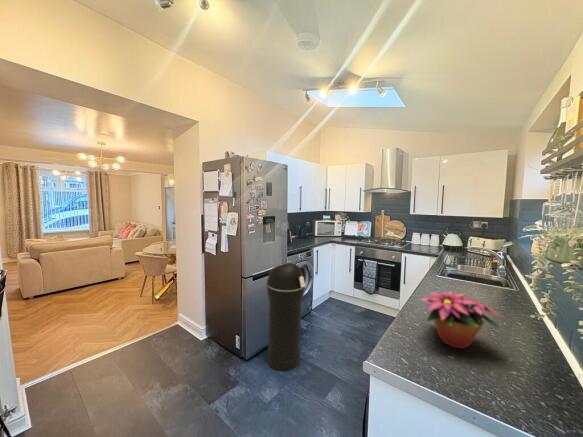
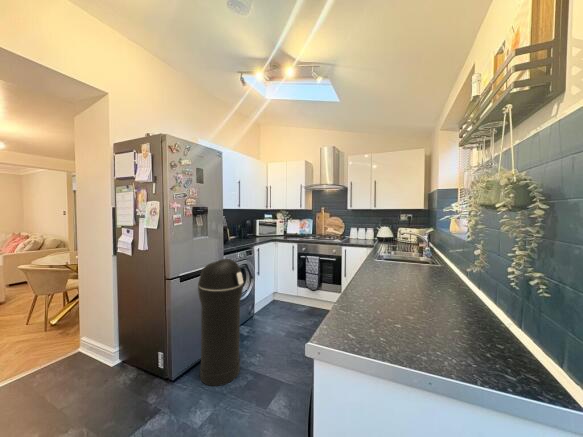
flower arrangement: present [421,292,503,349] -> none [361,260,449,318]

